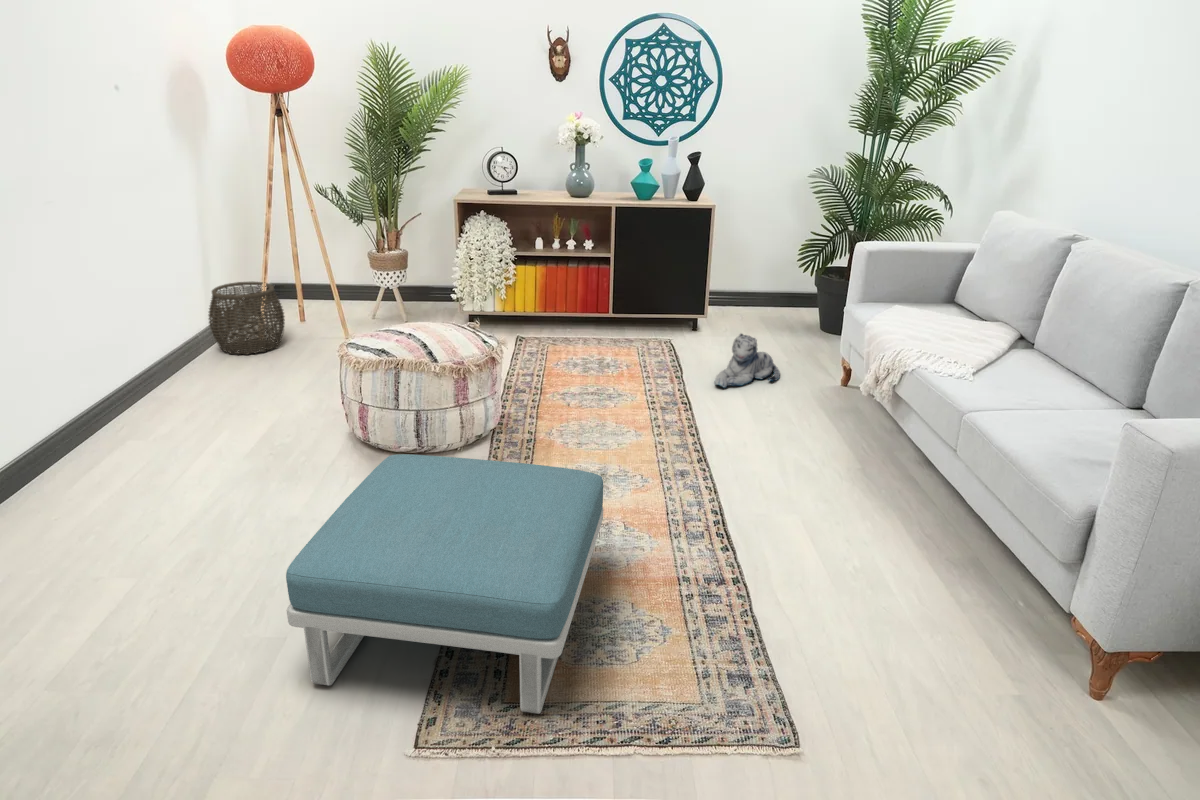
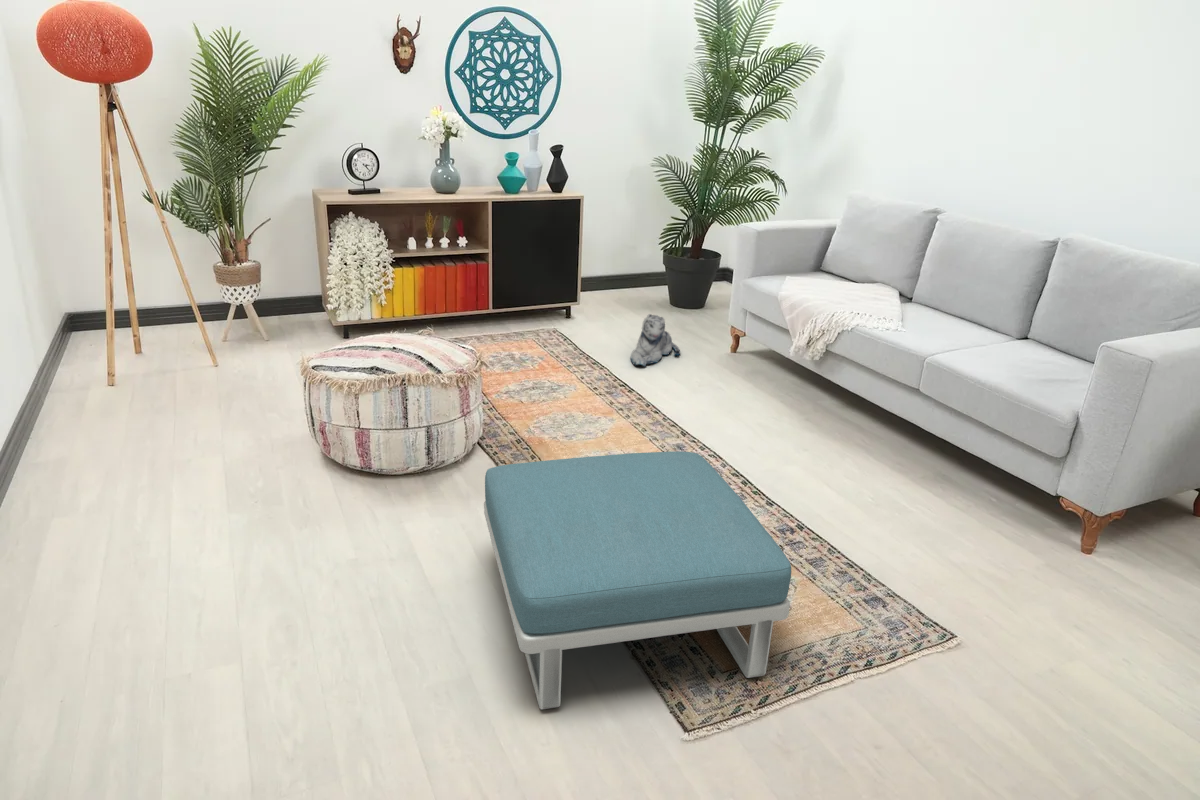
woven basket: present [209,282,285,354] -> none [47,310,146,398]

